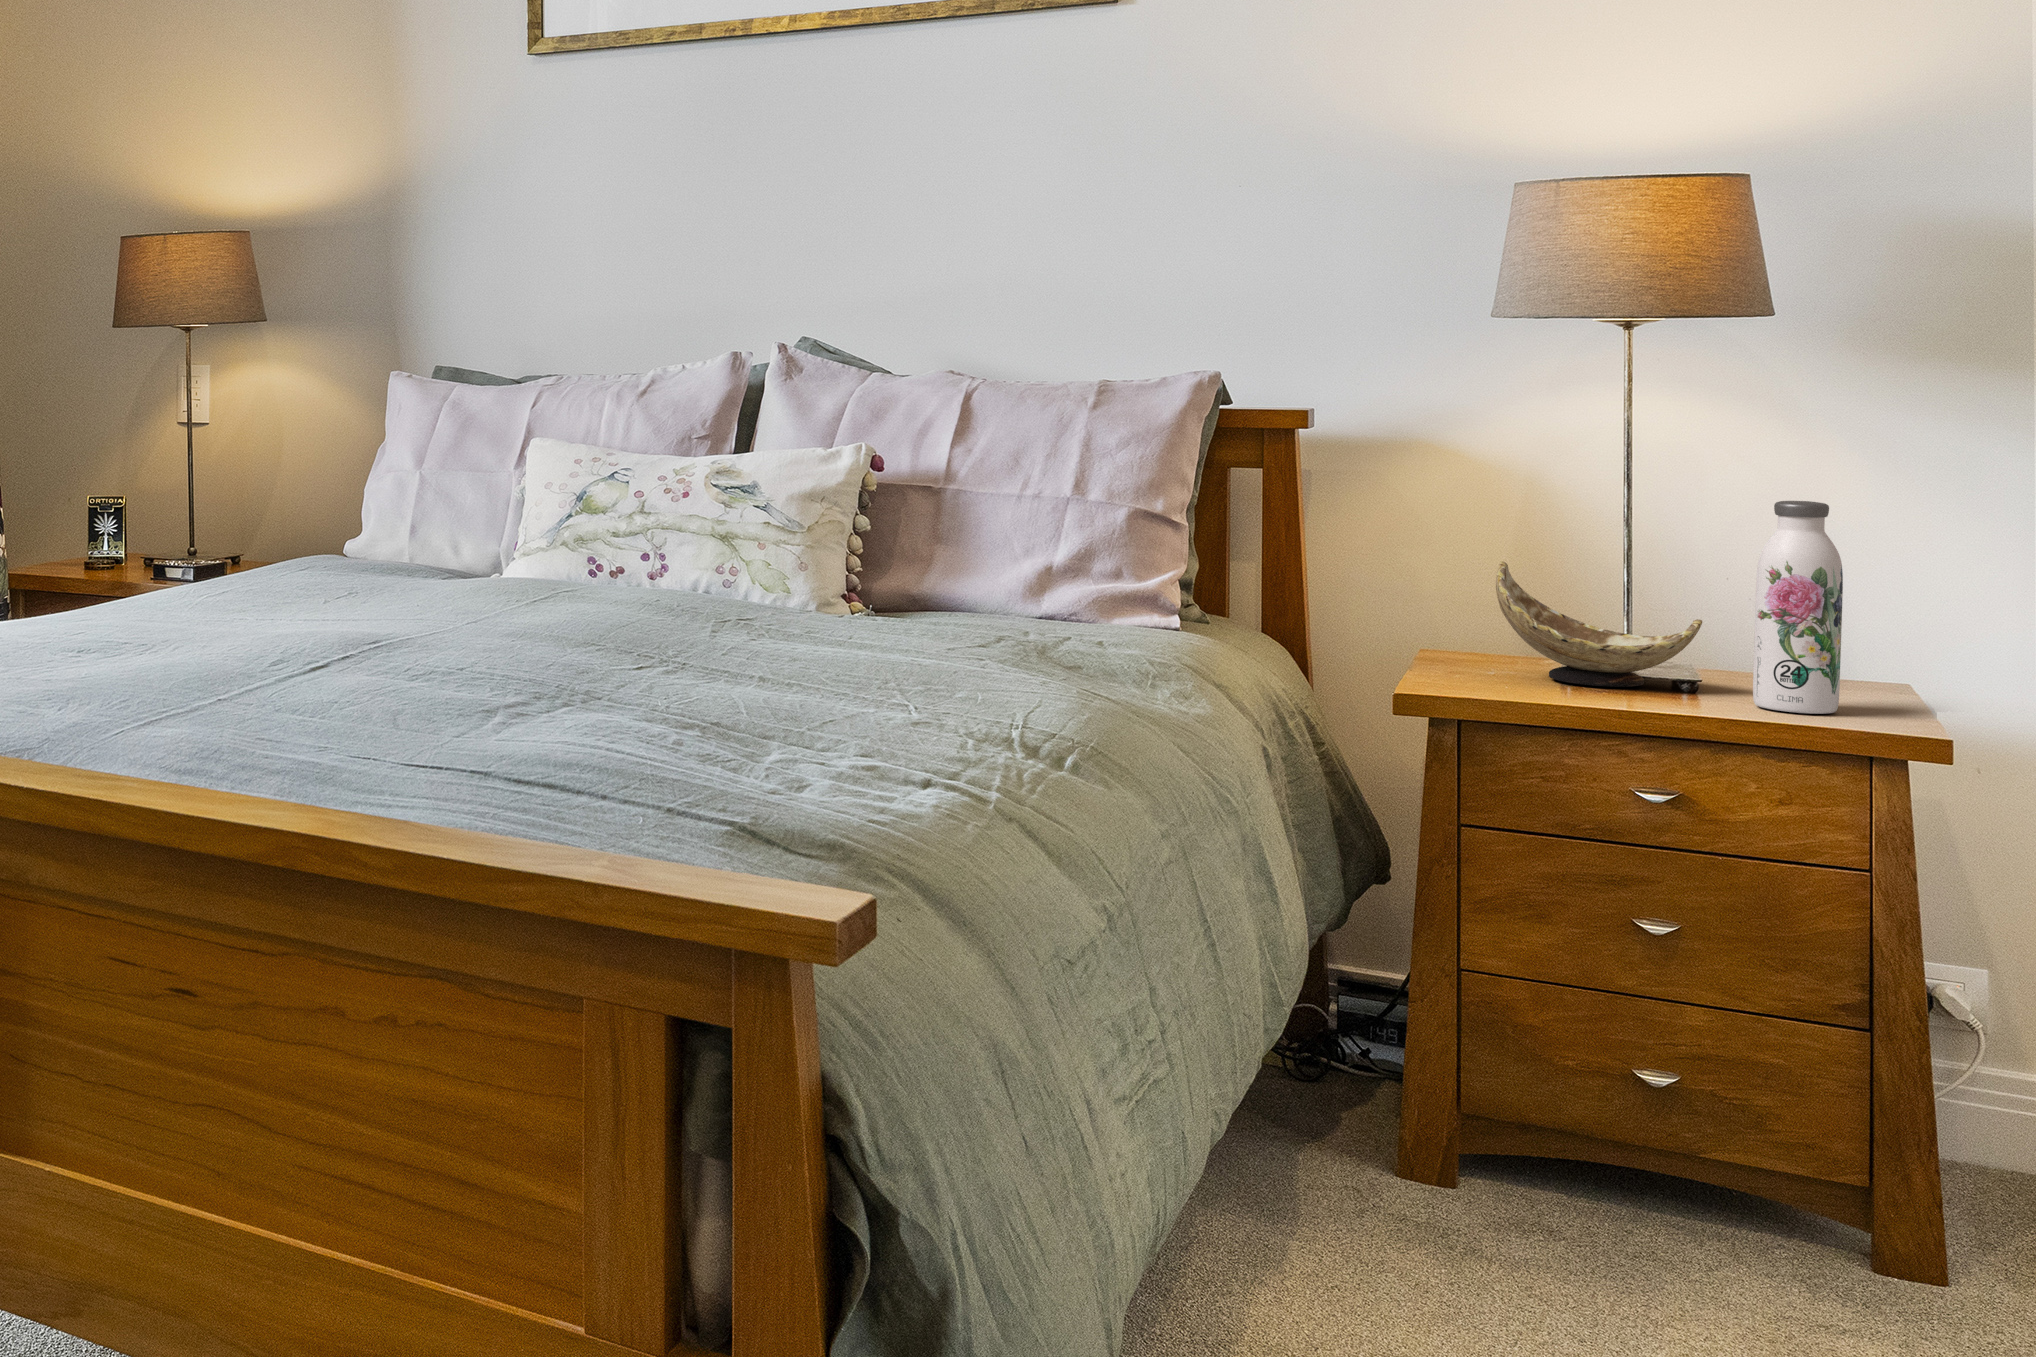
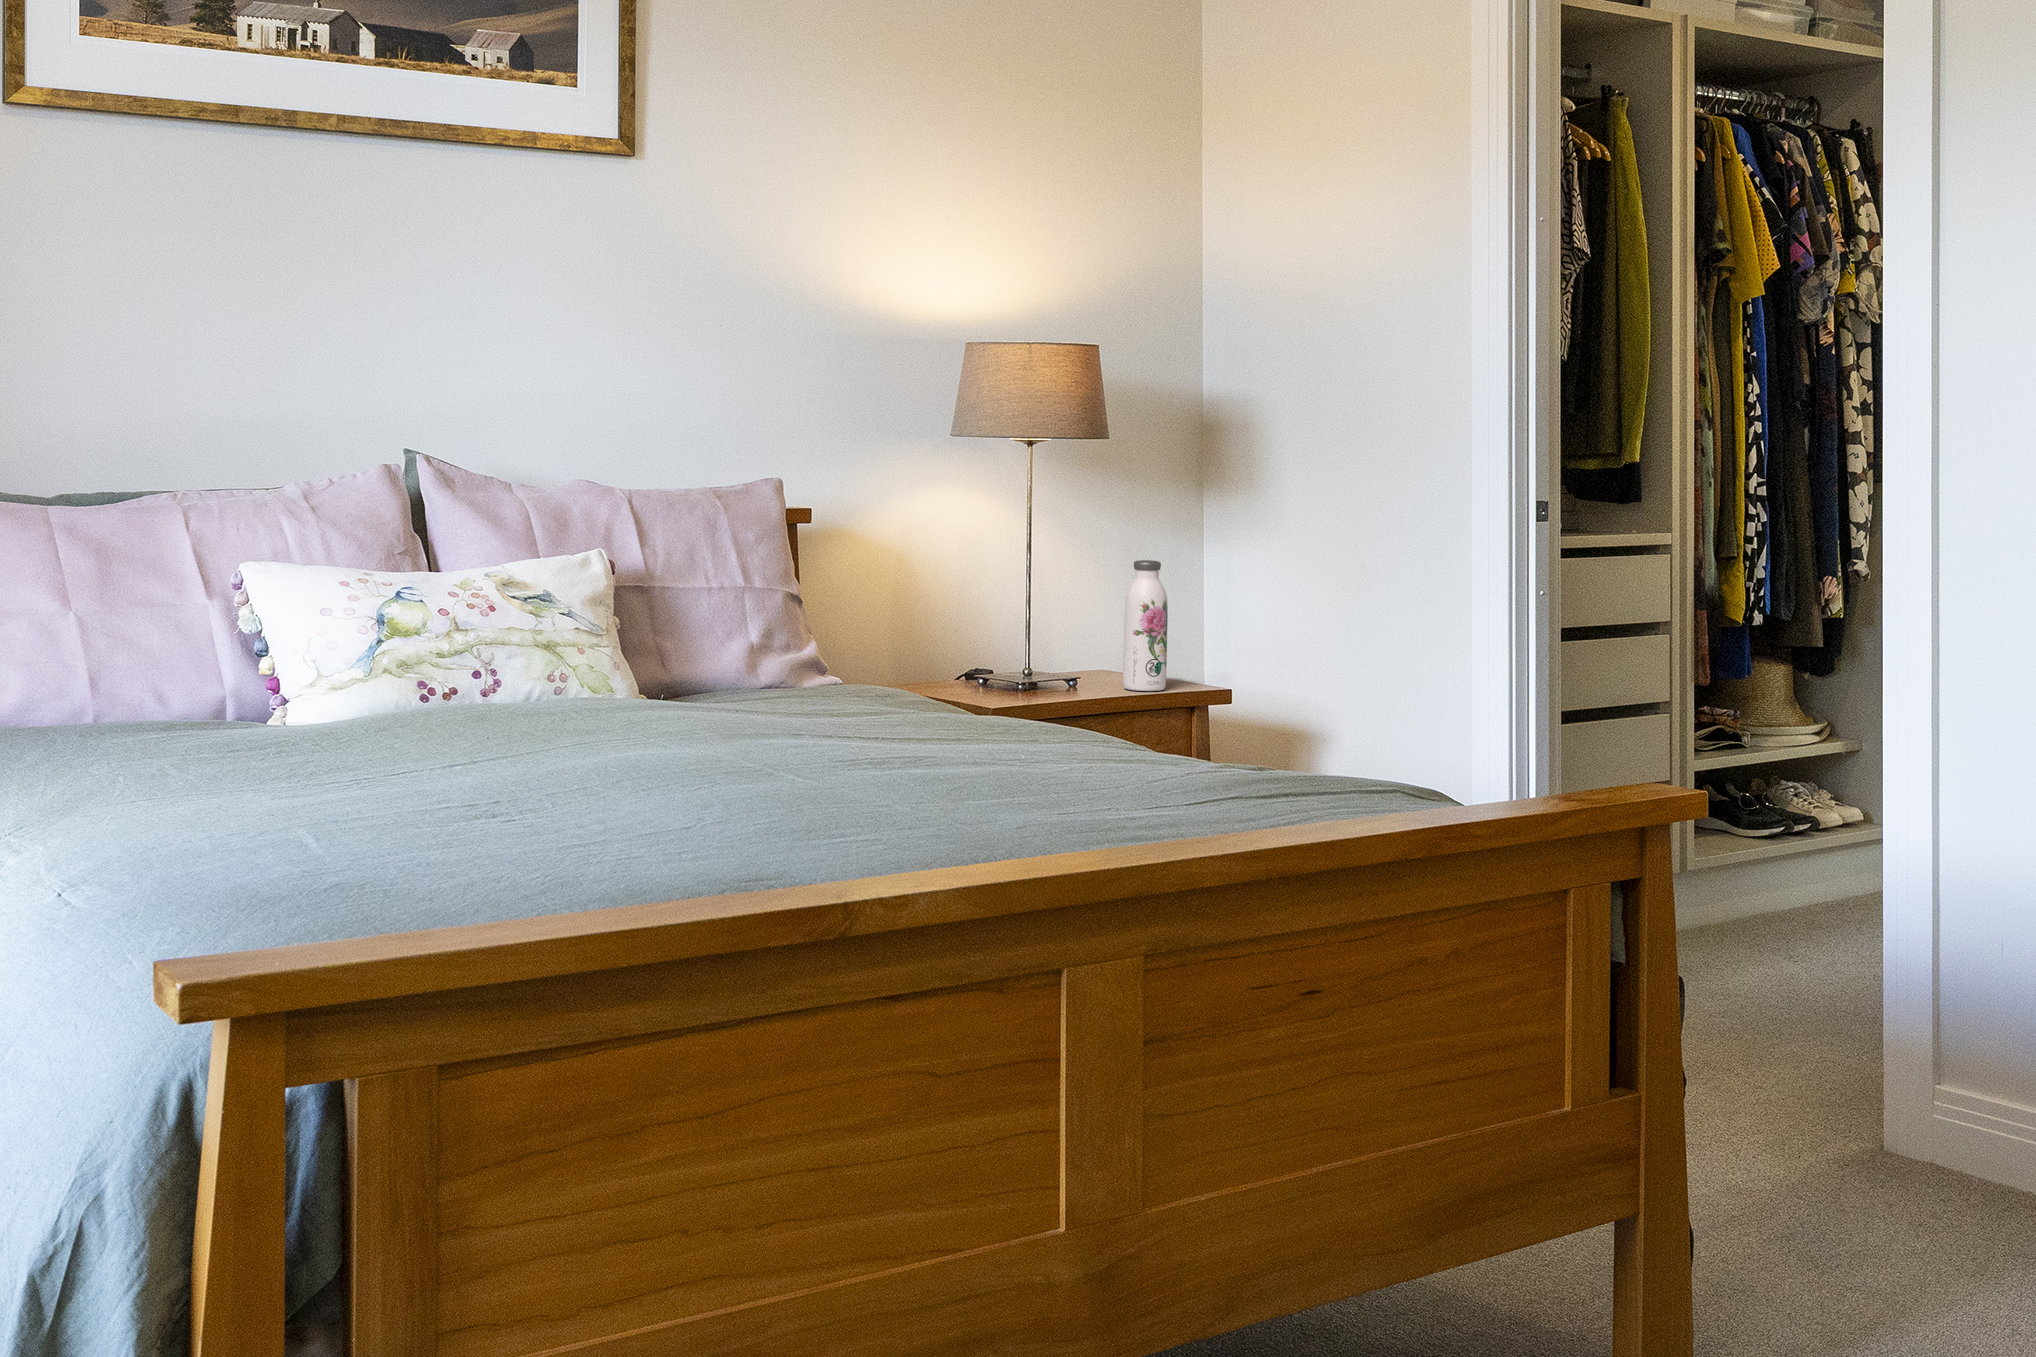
decorative bowl: present [1496,561,1702,687] -> none [972,612,1082,691]

